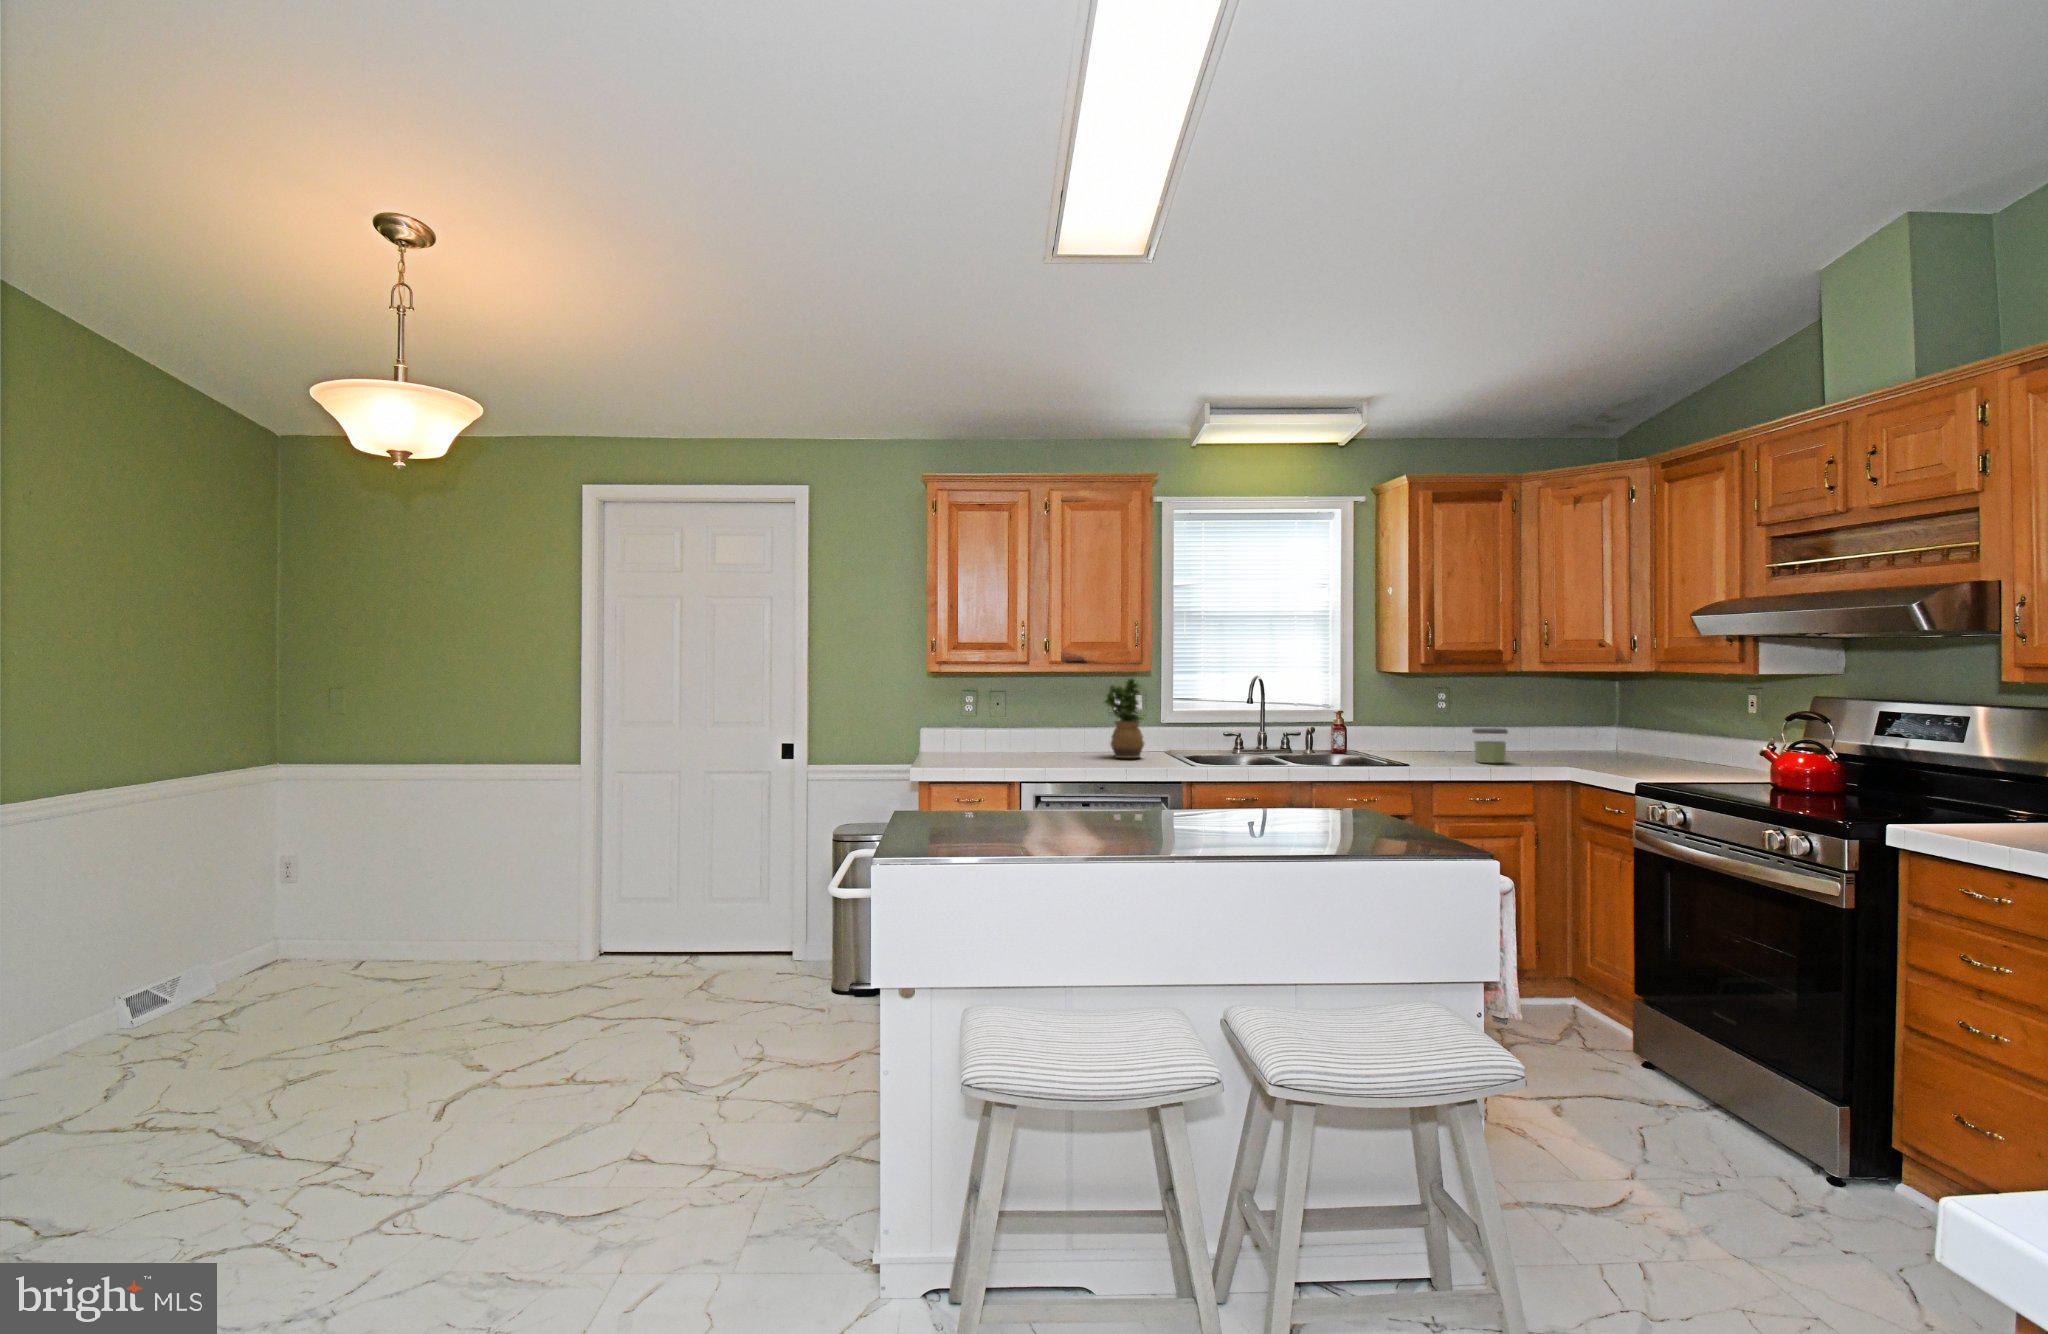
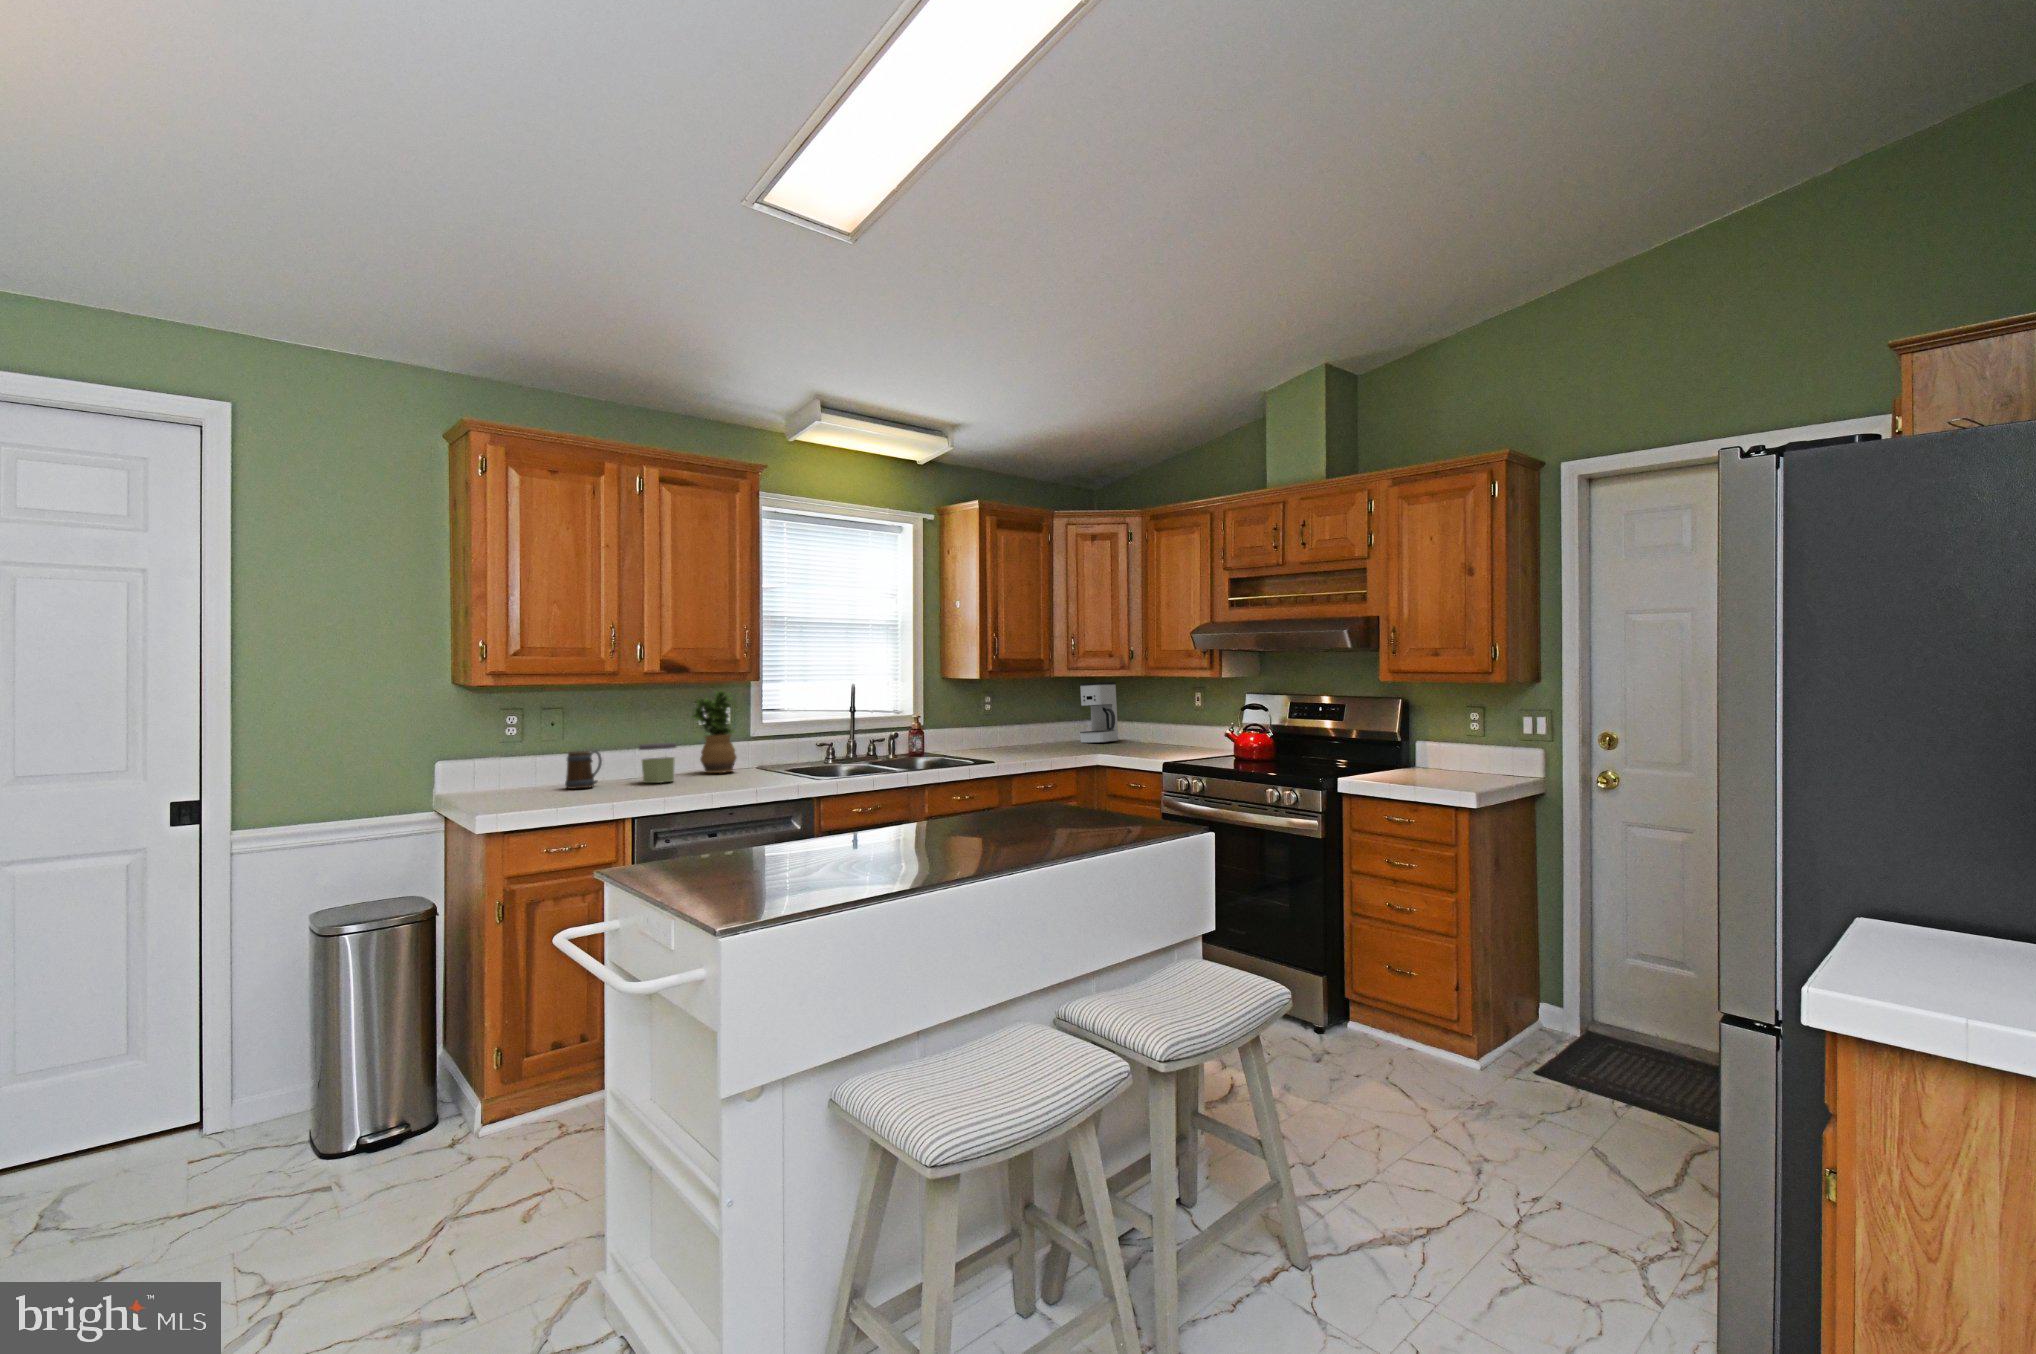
coffee maker: none [1543,679,1596,751] -> present [1080,682,1119,743]
jar: present [1472,728,1508,763] -> present [639,743,676,783]
mug: none [990,731,1022,765] -> present [565,751,602,789]

